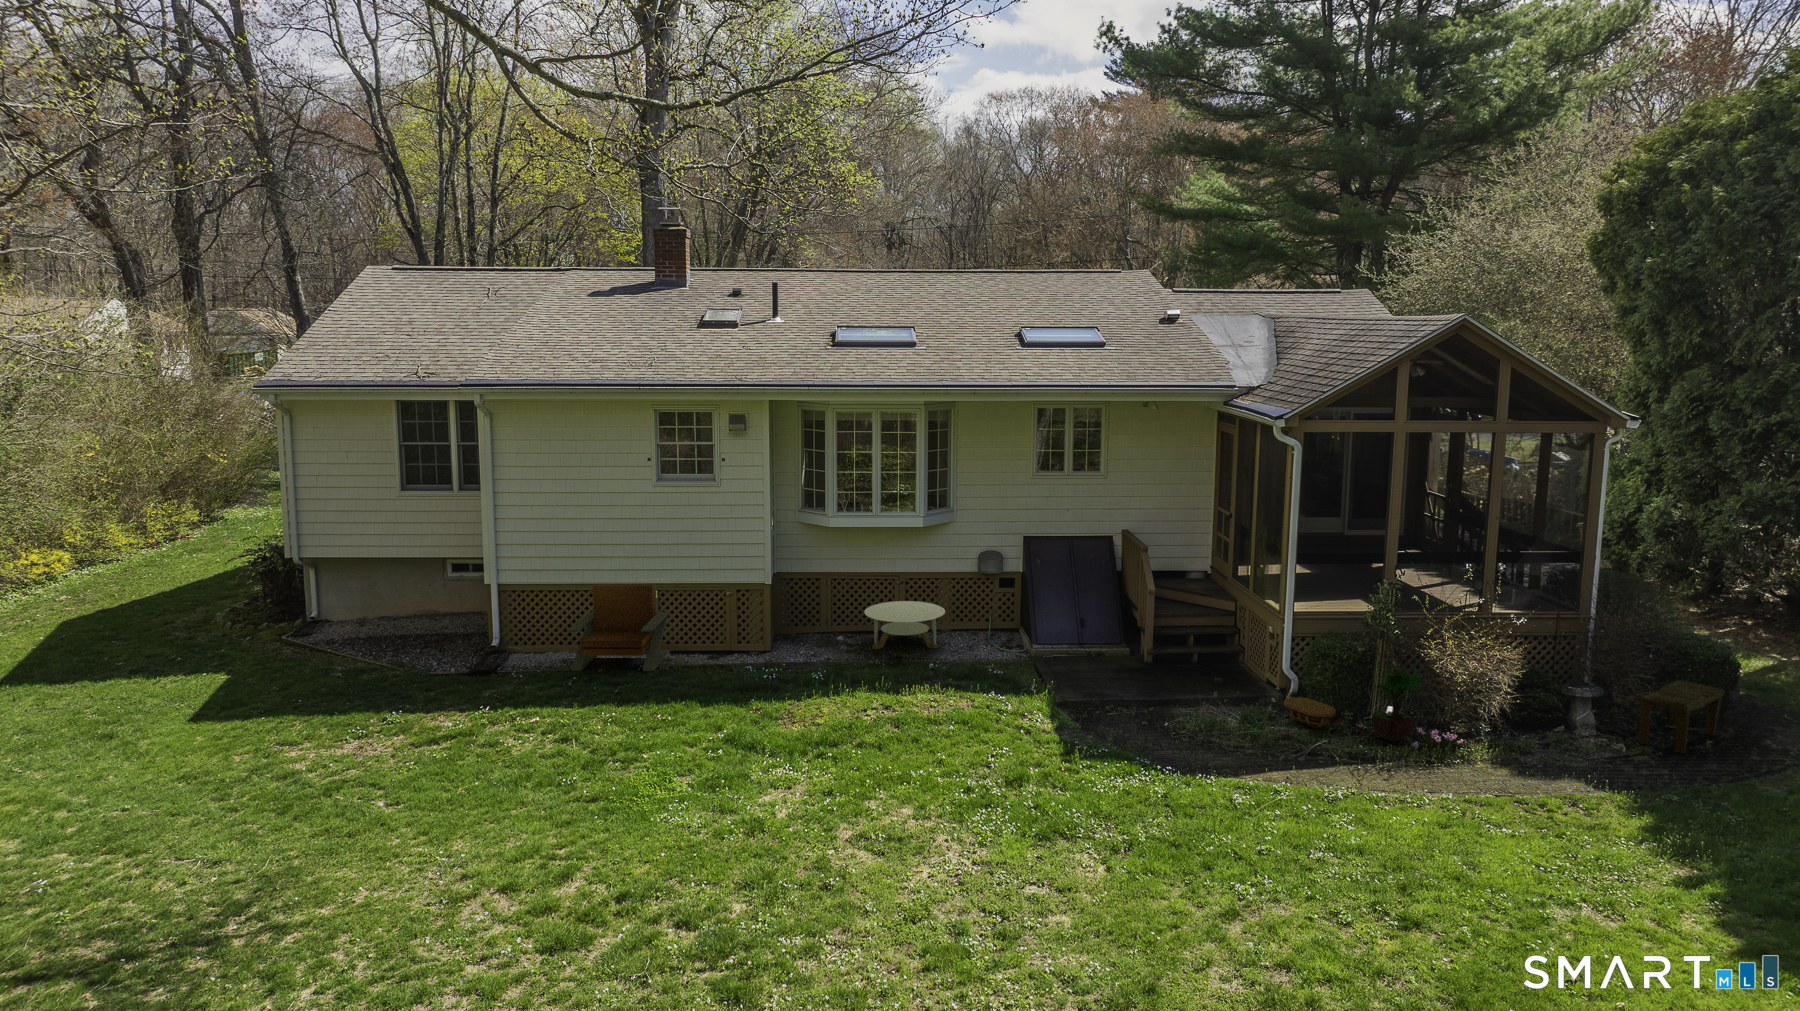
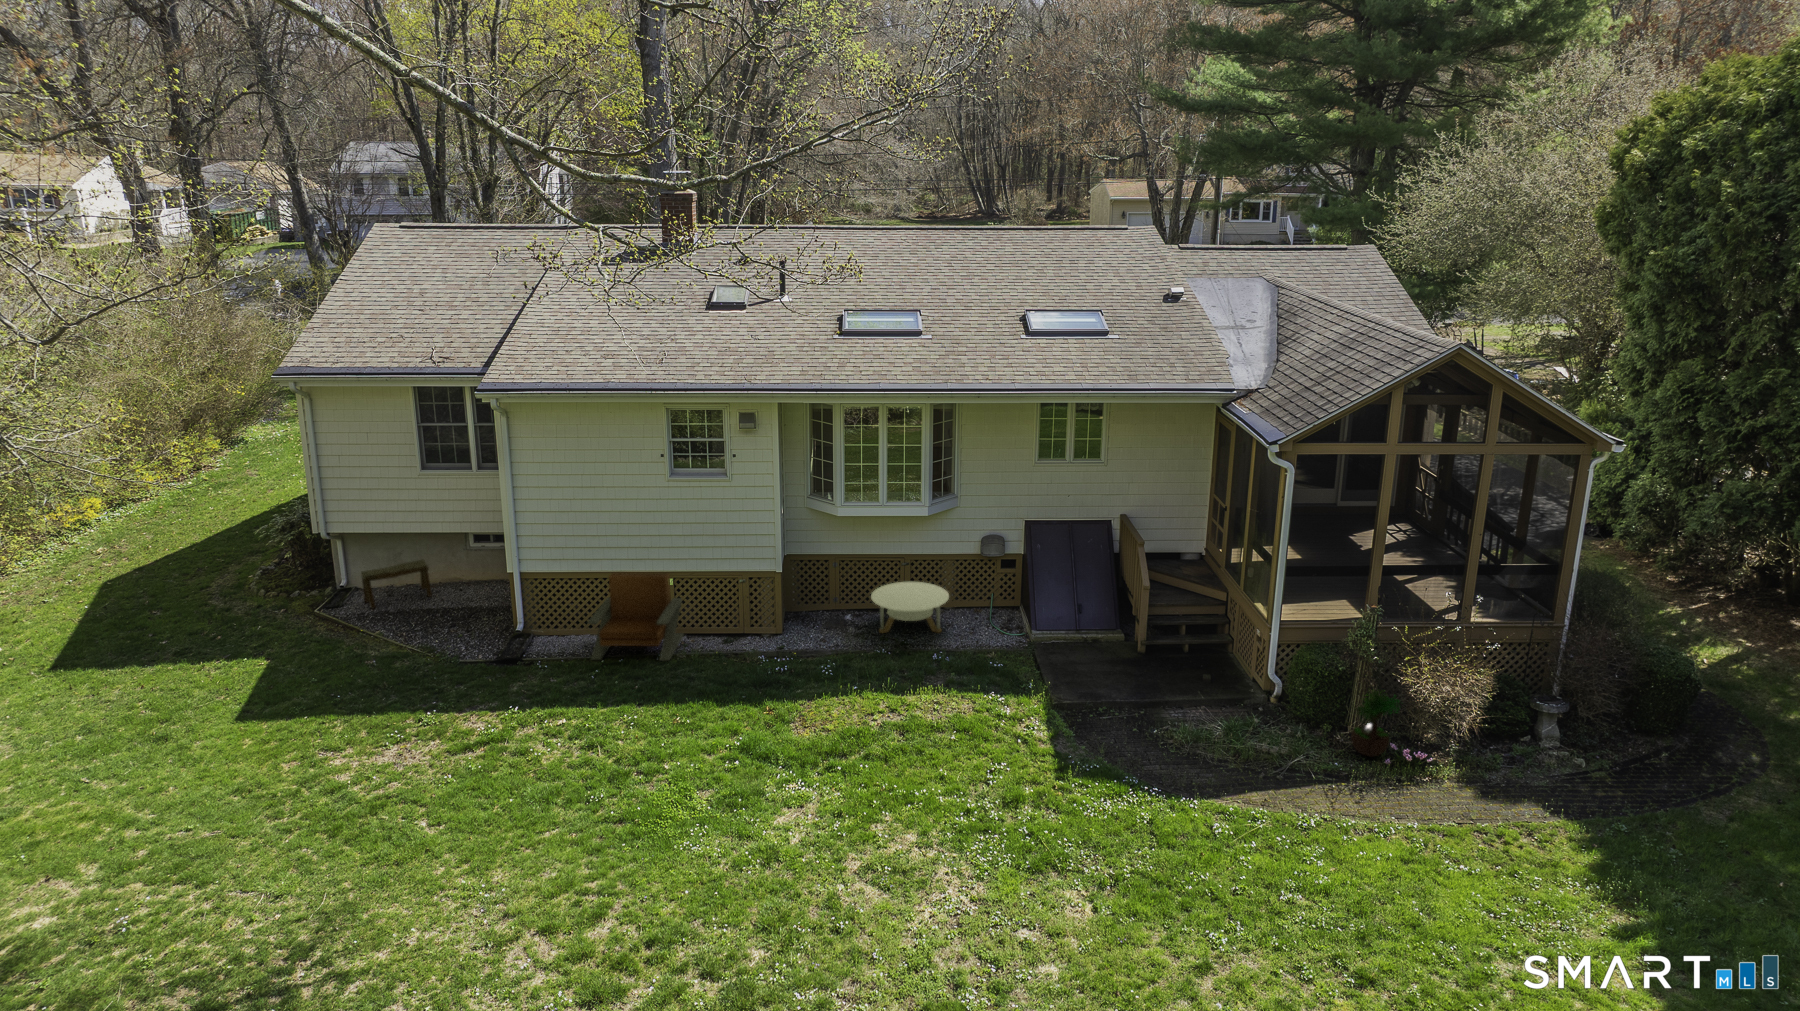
bench: present [1637,680,1725,754] -> present [361,560,432,608]
basket: present [1284,697,1336,728] -> none [1269,706,1318,739]

